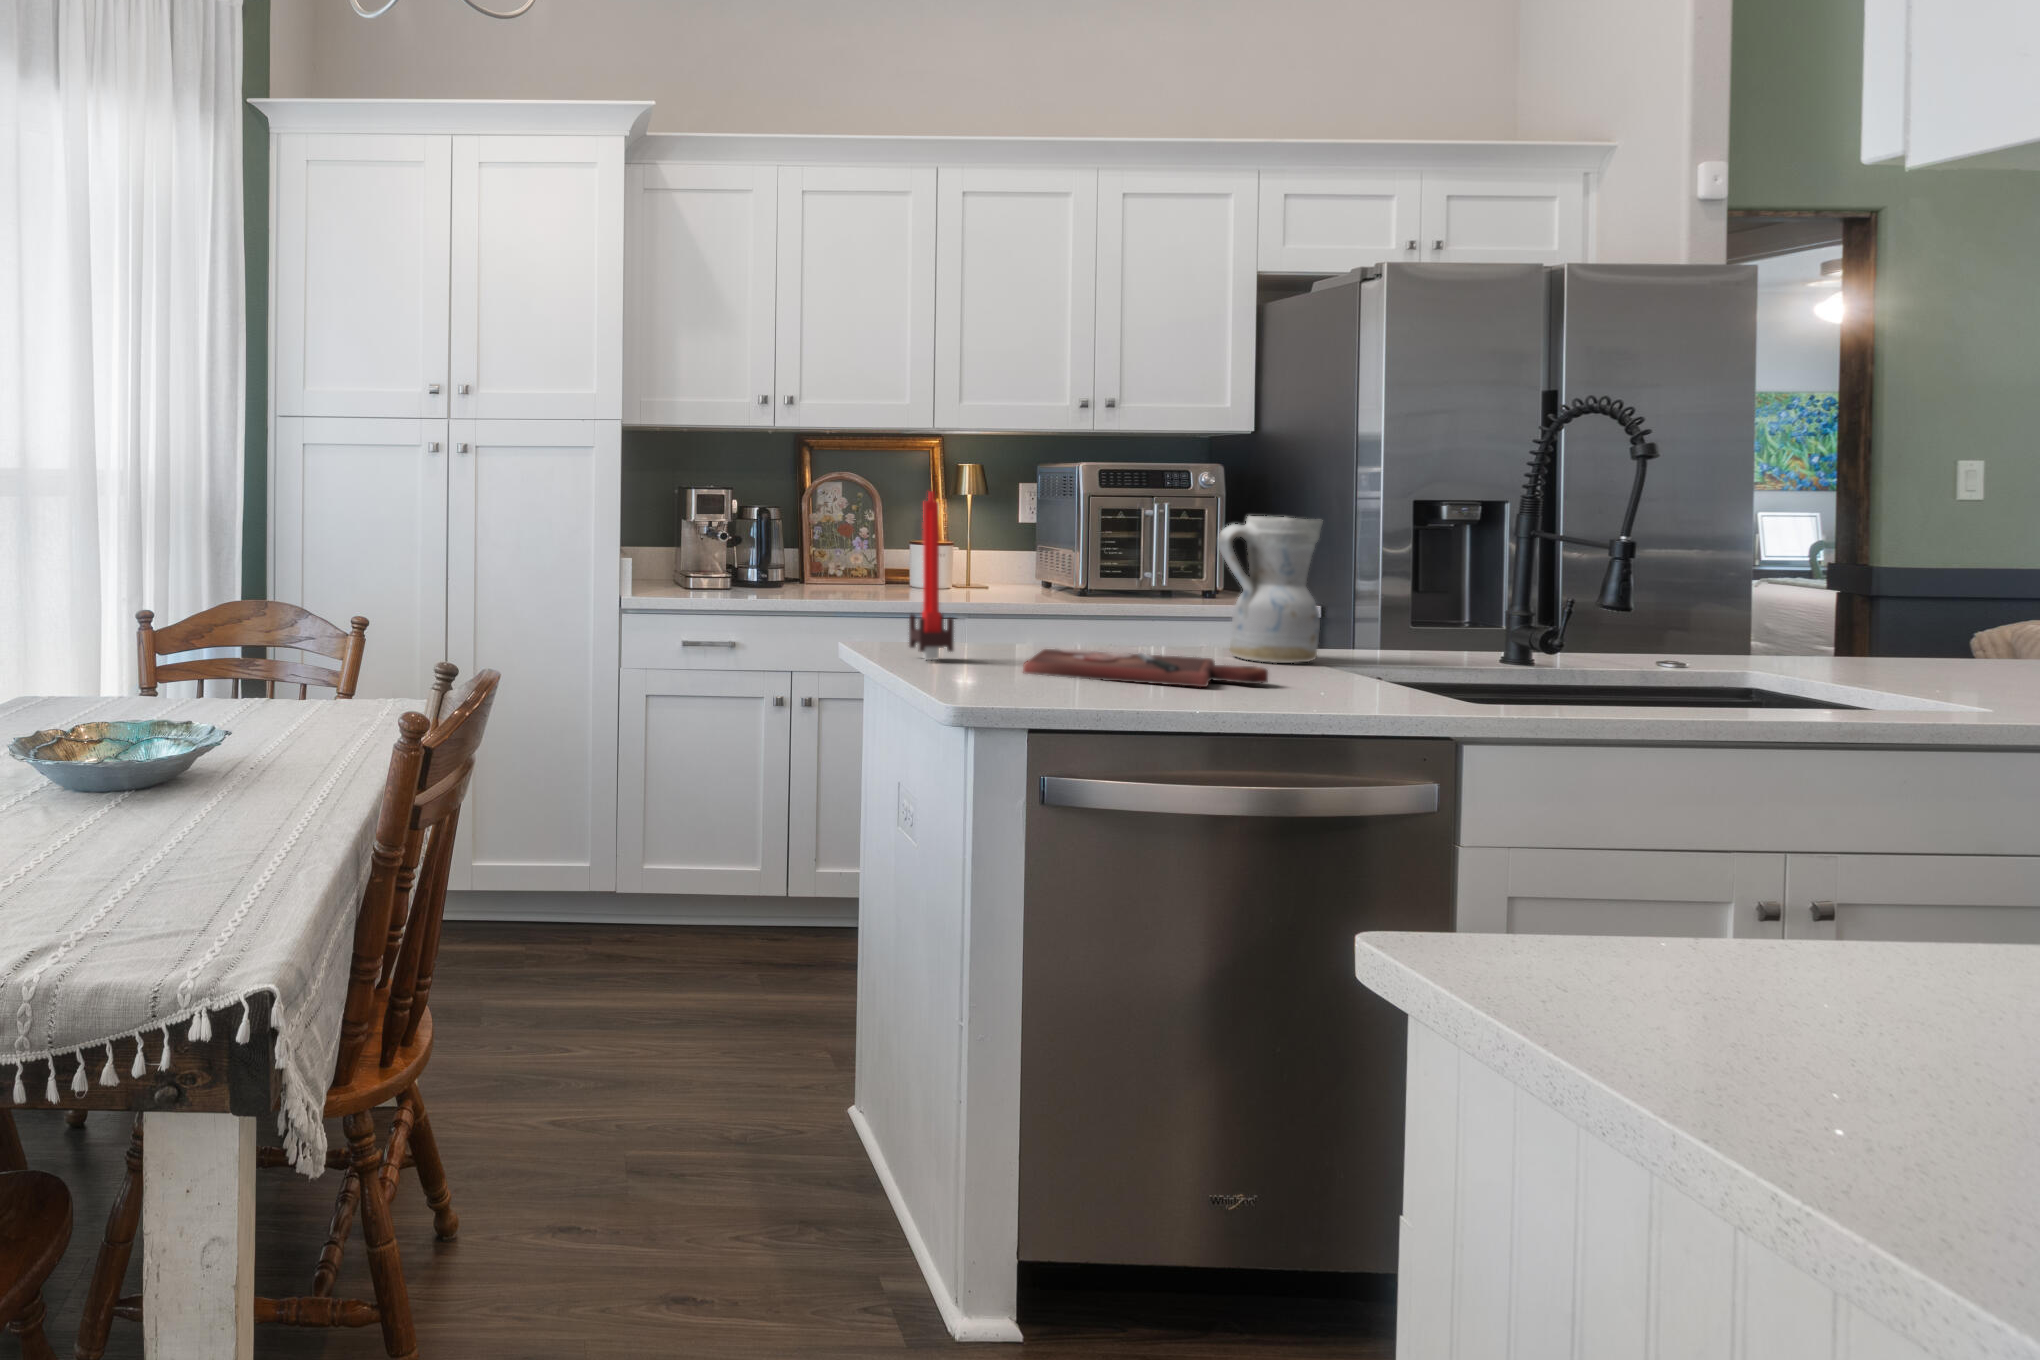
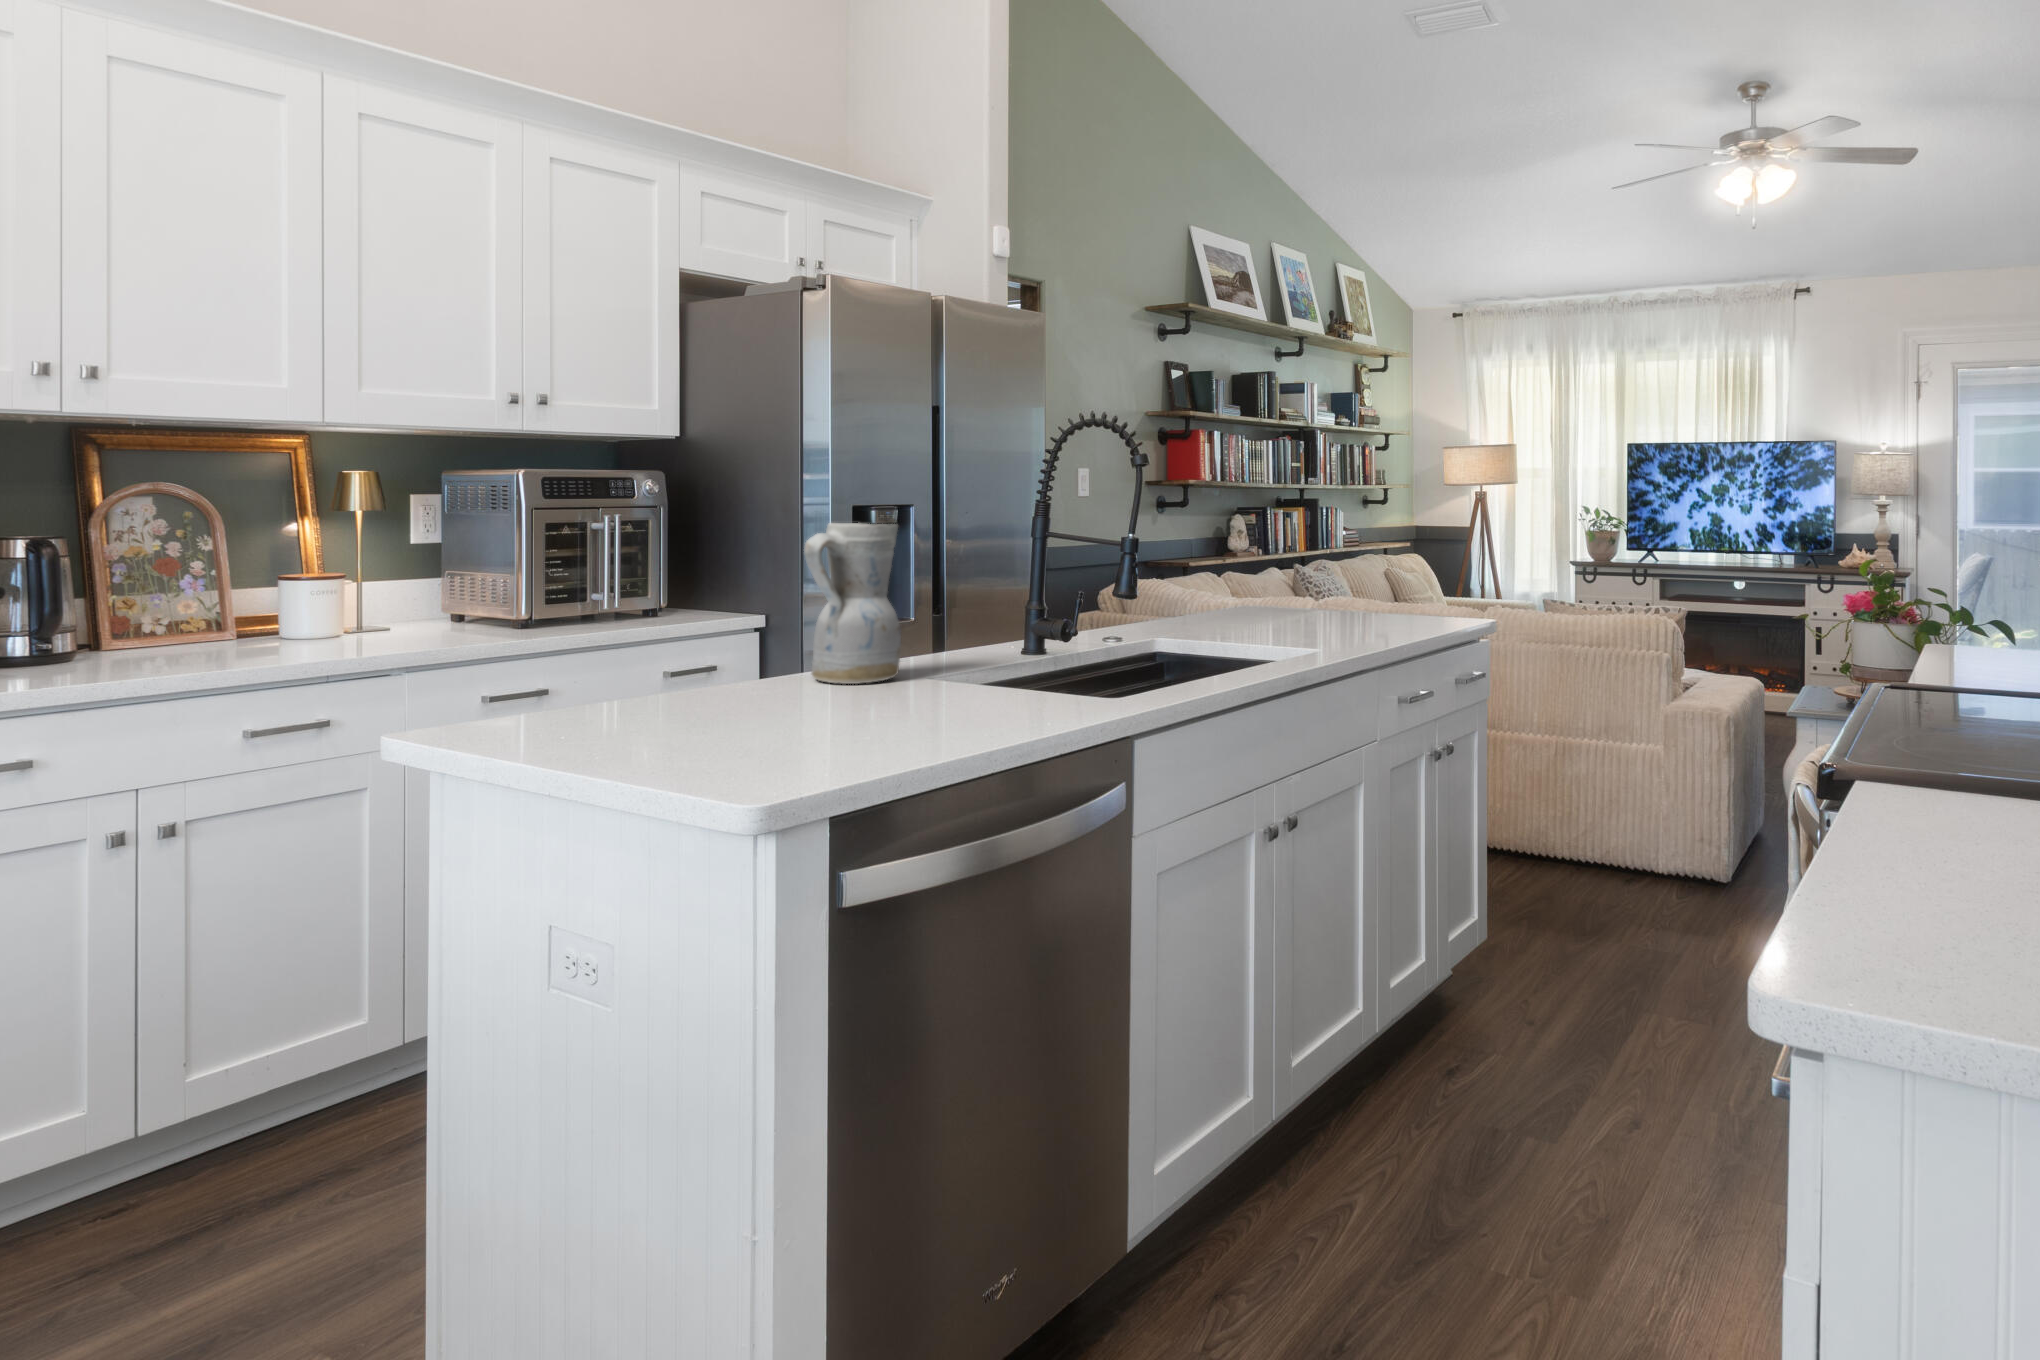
candle: present [909,491,954,660] -> none [472,504,545,743]
cutting board: present [1023,649,1268,687] -> none [641,688,916,744]

